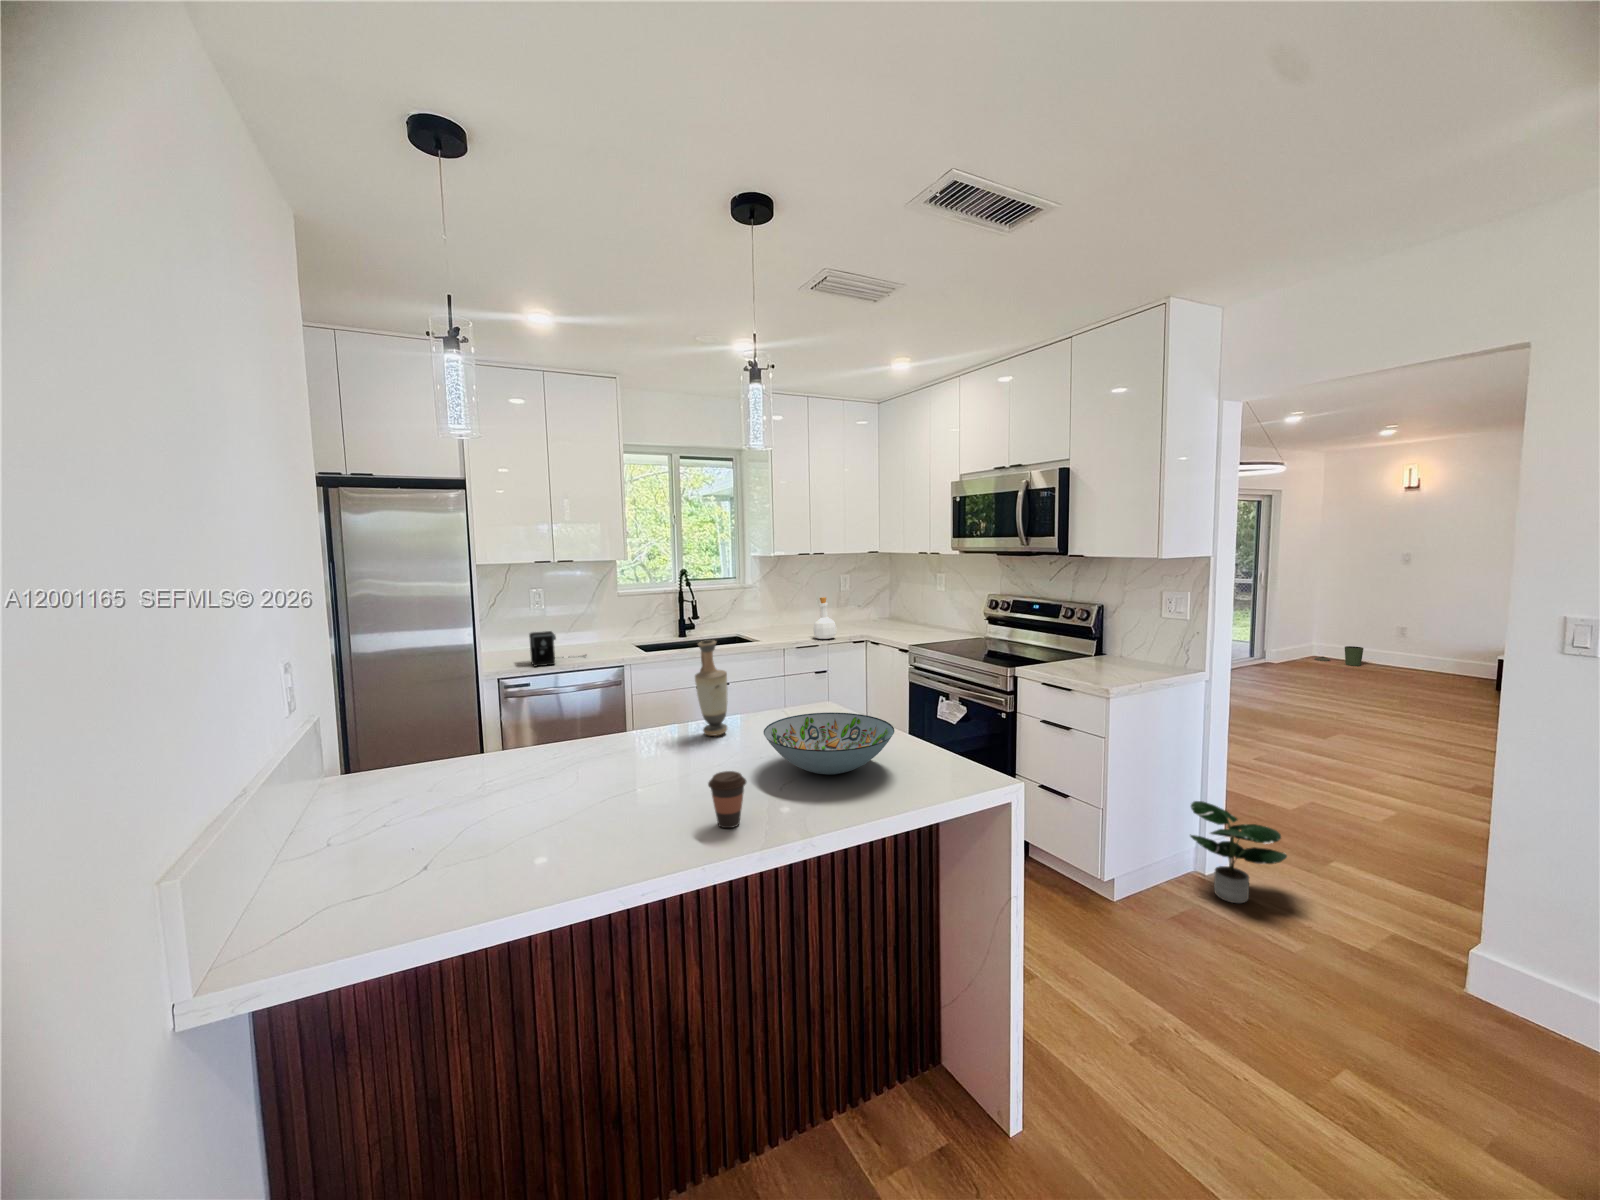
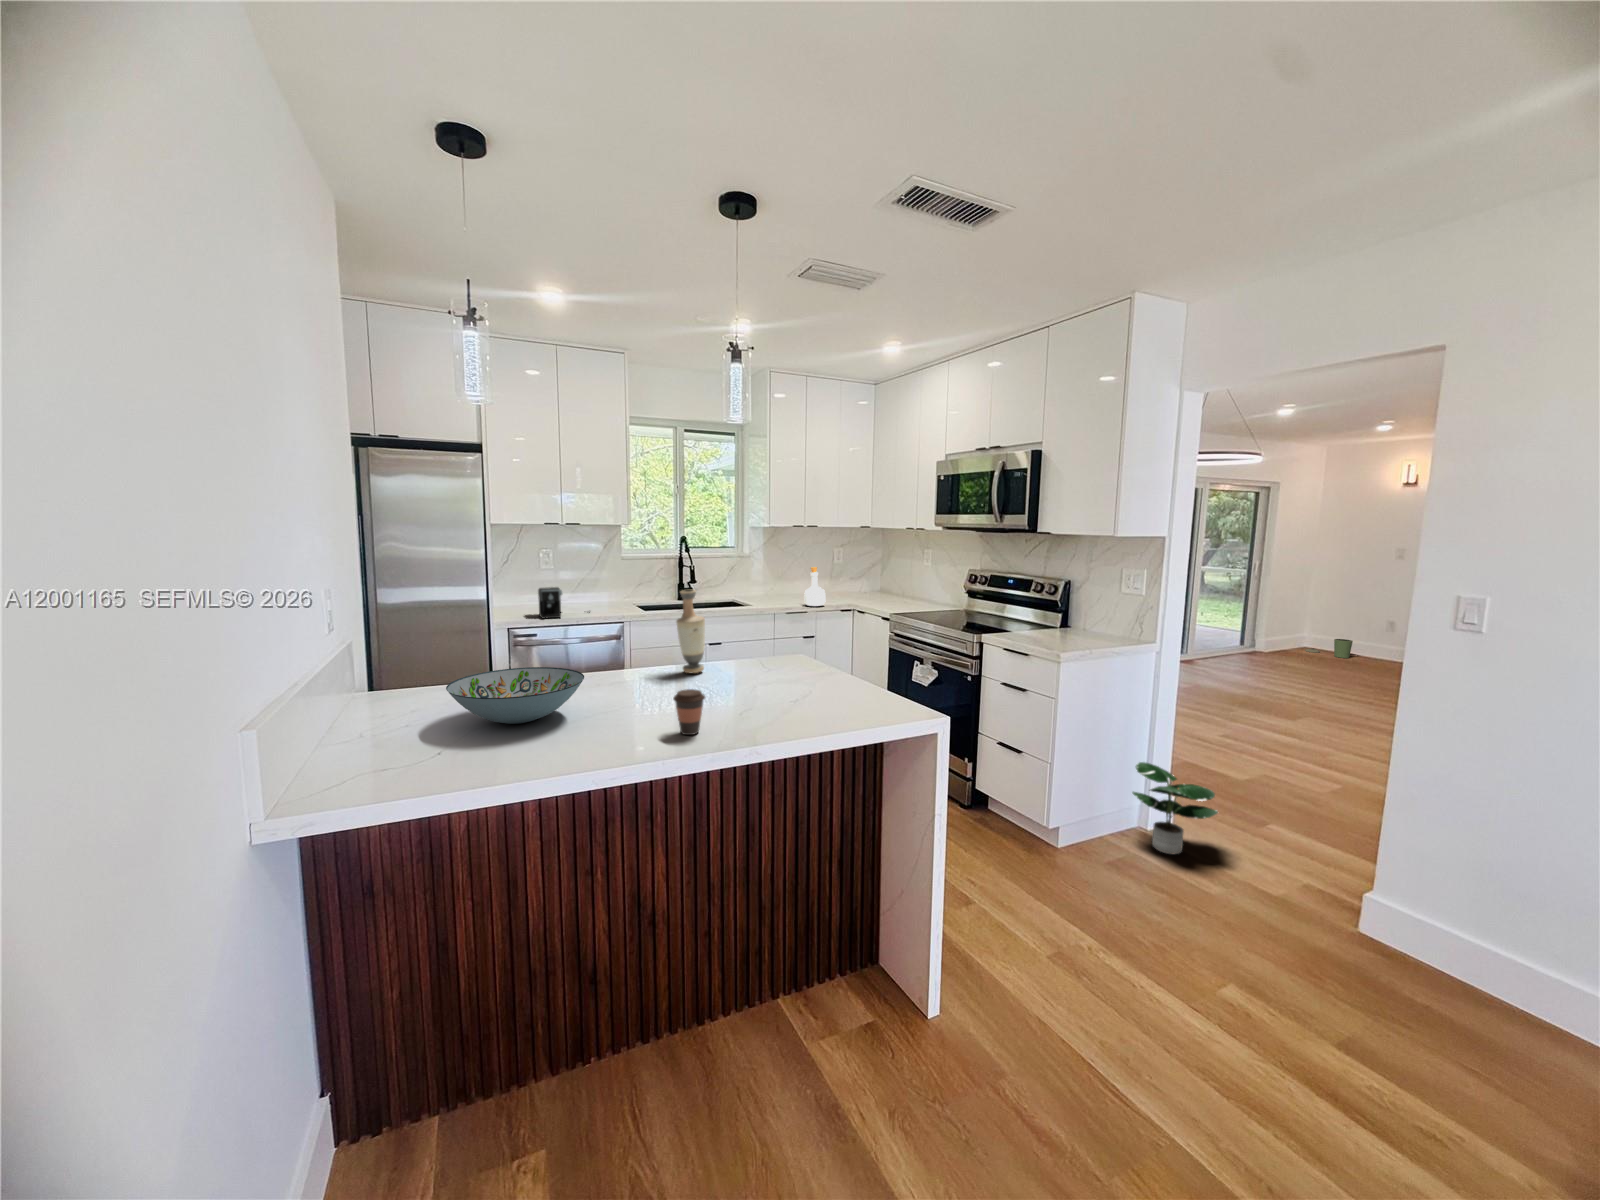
decorative bowl: present [764,713,894,775] -> present [446,667,584,724]

